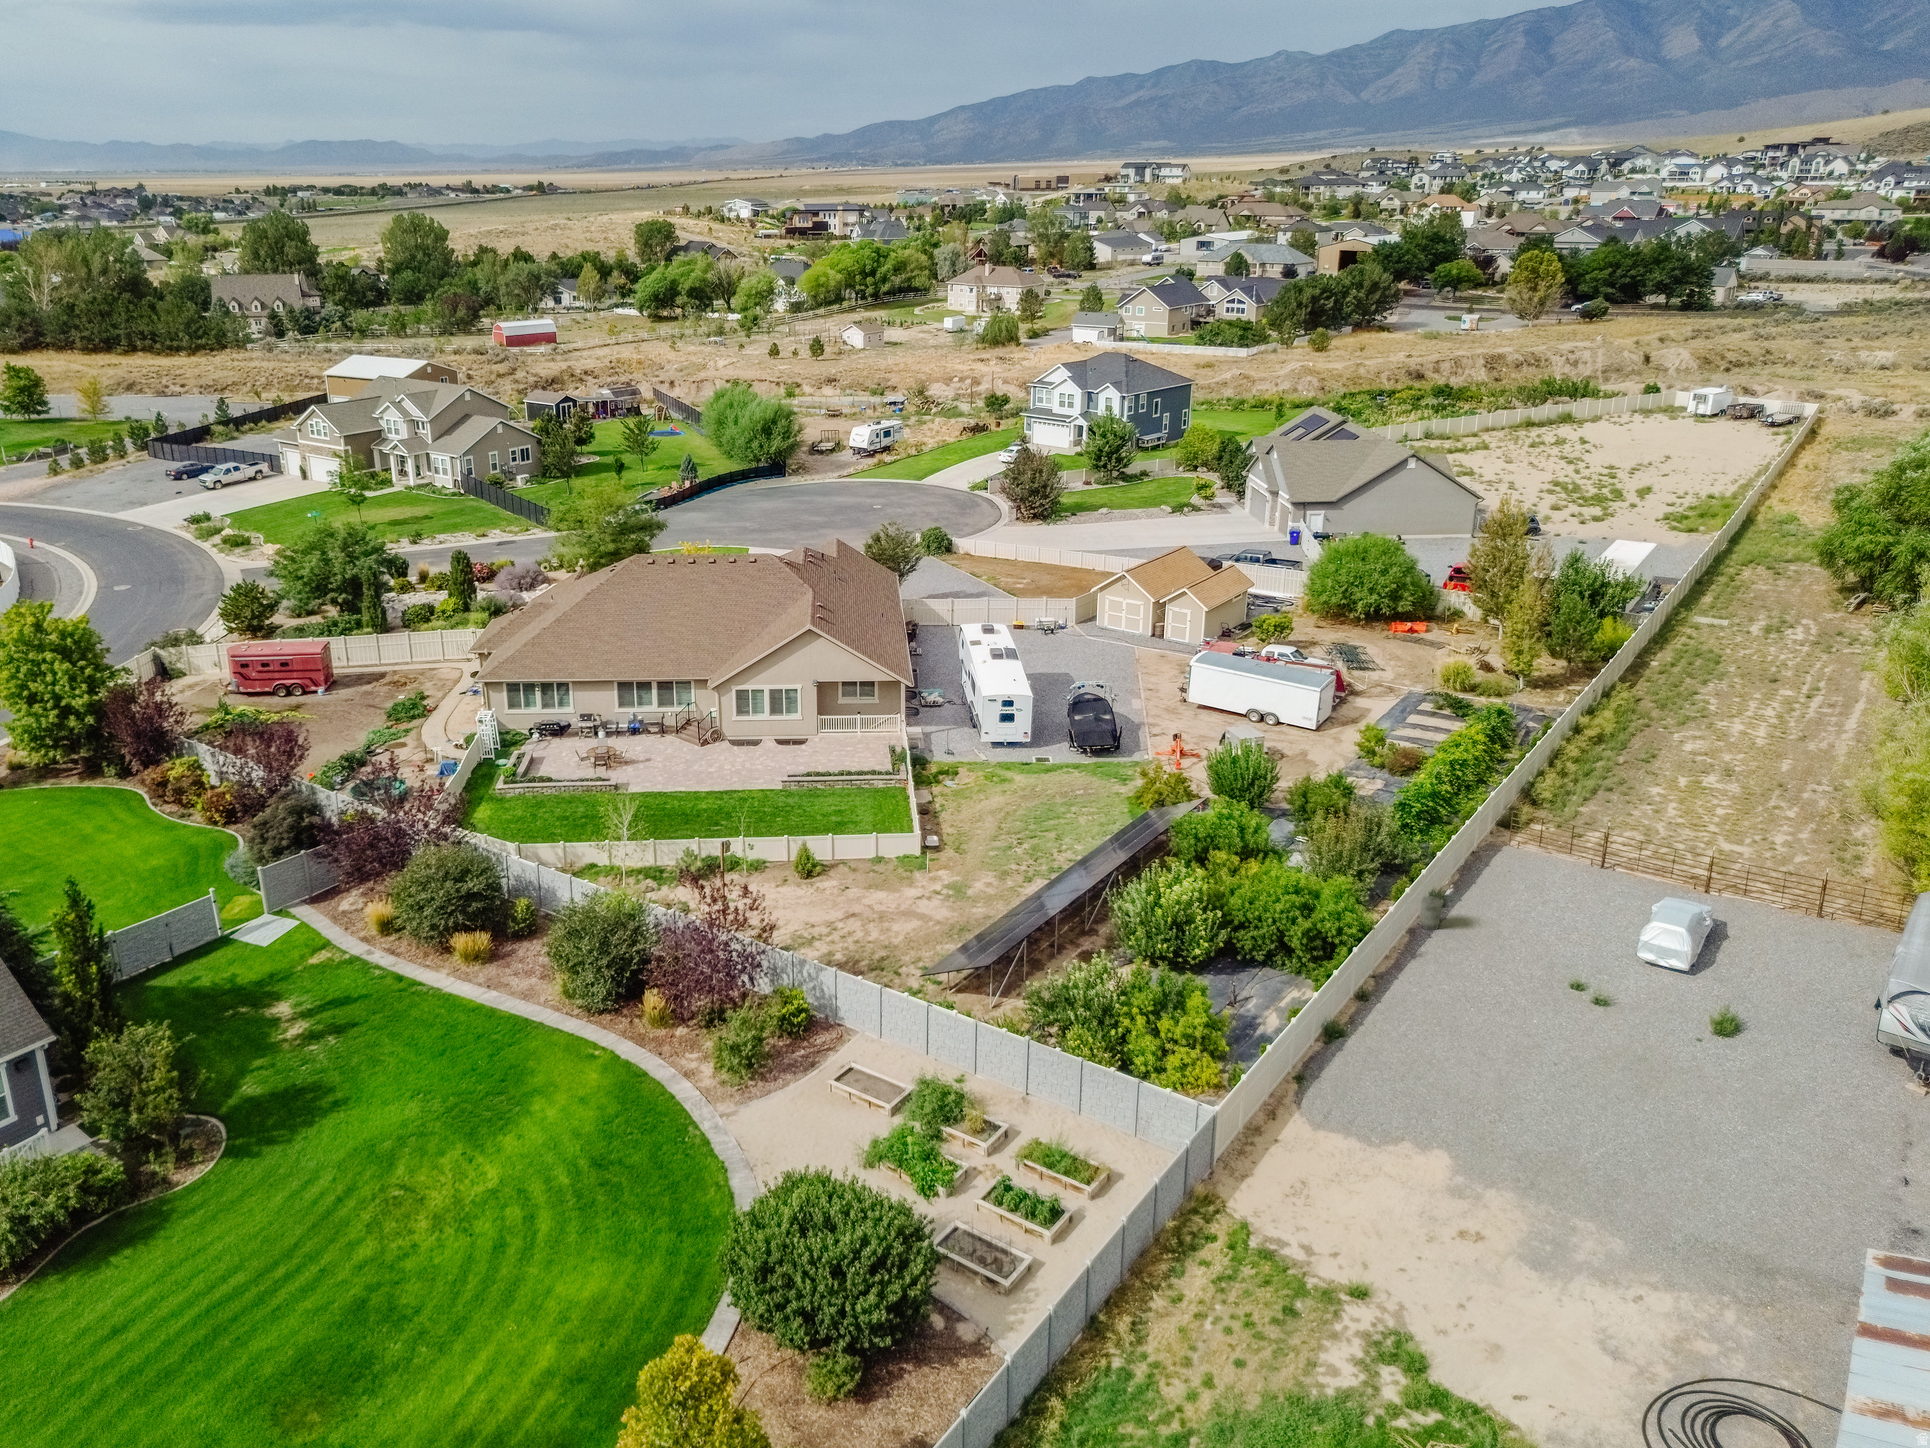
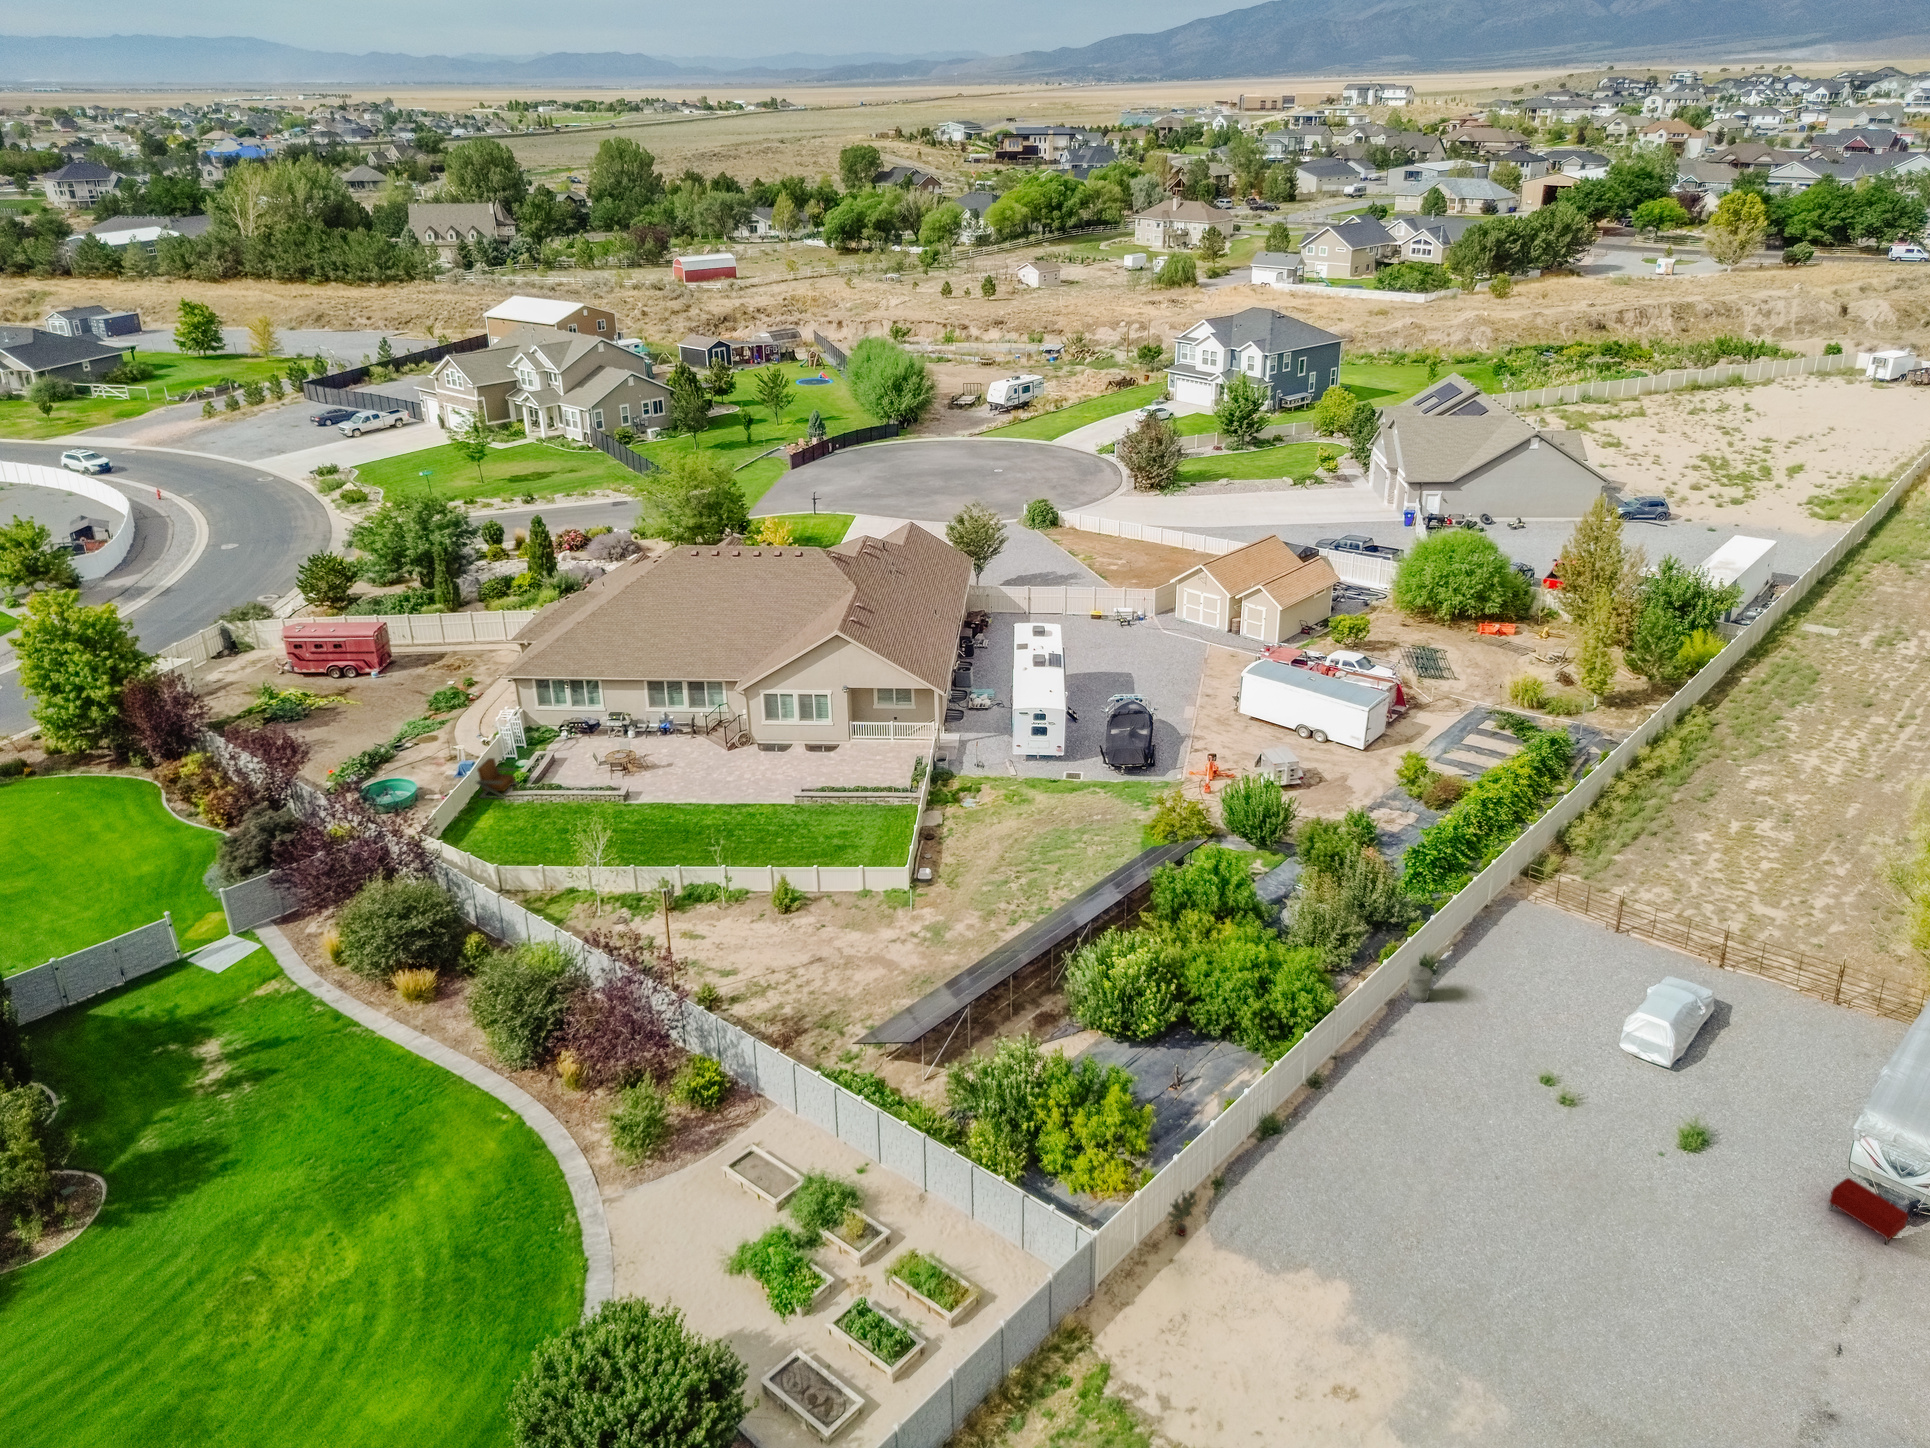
lounge chair: none [466,755,505,794] -> present [476,758,518,799]
bench: none [1840,1043,1914,1097] -> present [1829,1178,1908,1245]
potted tree: none [1260,1074,1287,1118] -> present [1168,1191,1197,1235]

